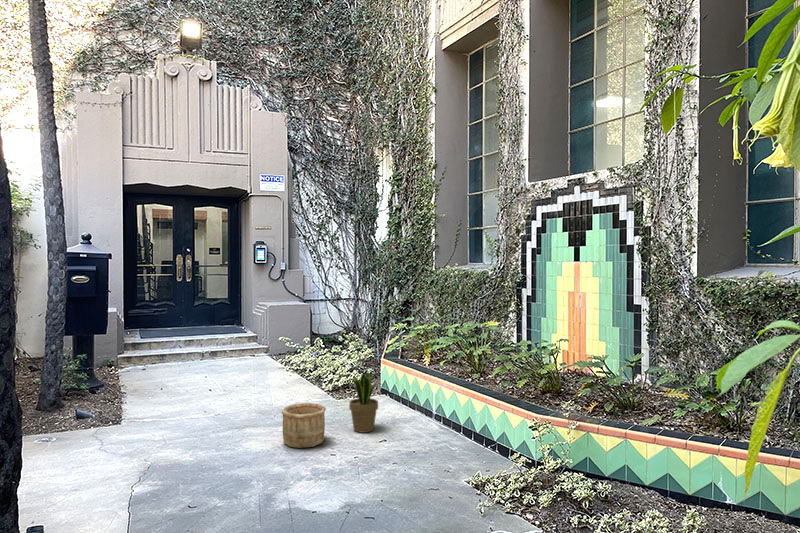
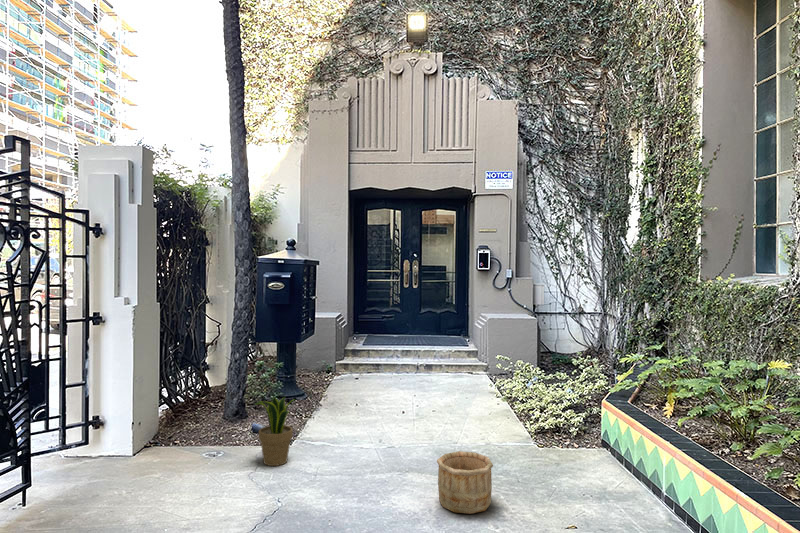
potted plant: present [349,373,381,433] -> present [256,397,293,466]

